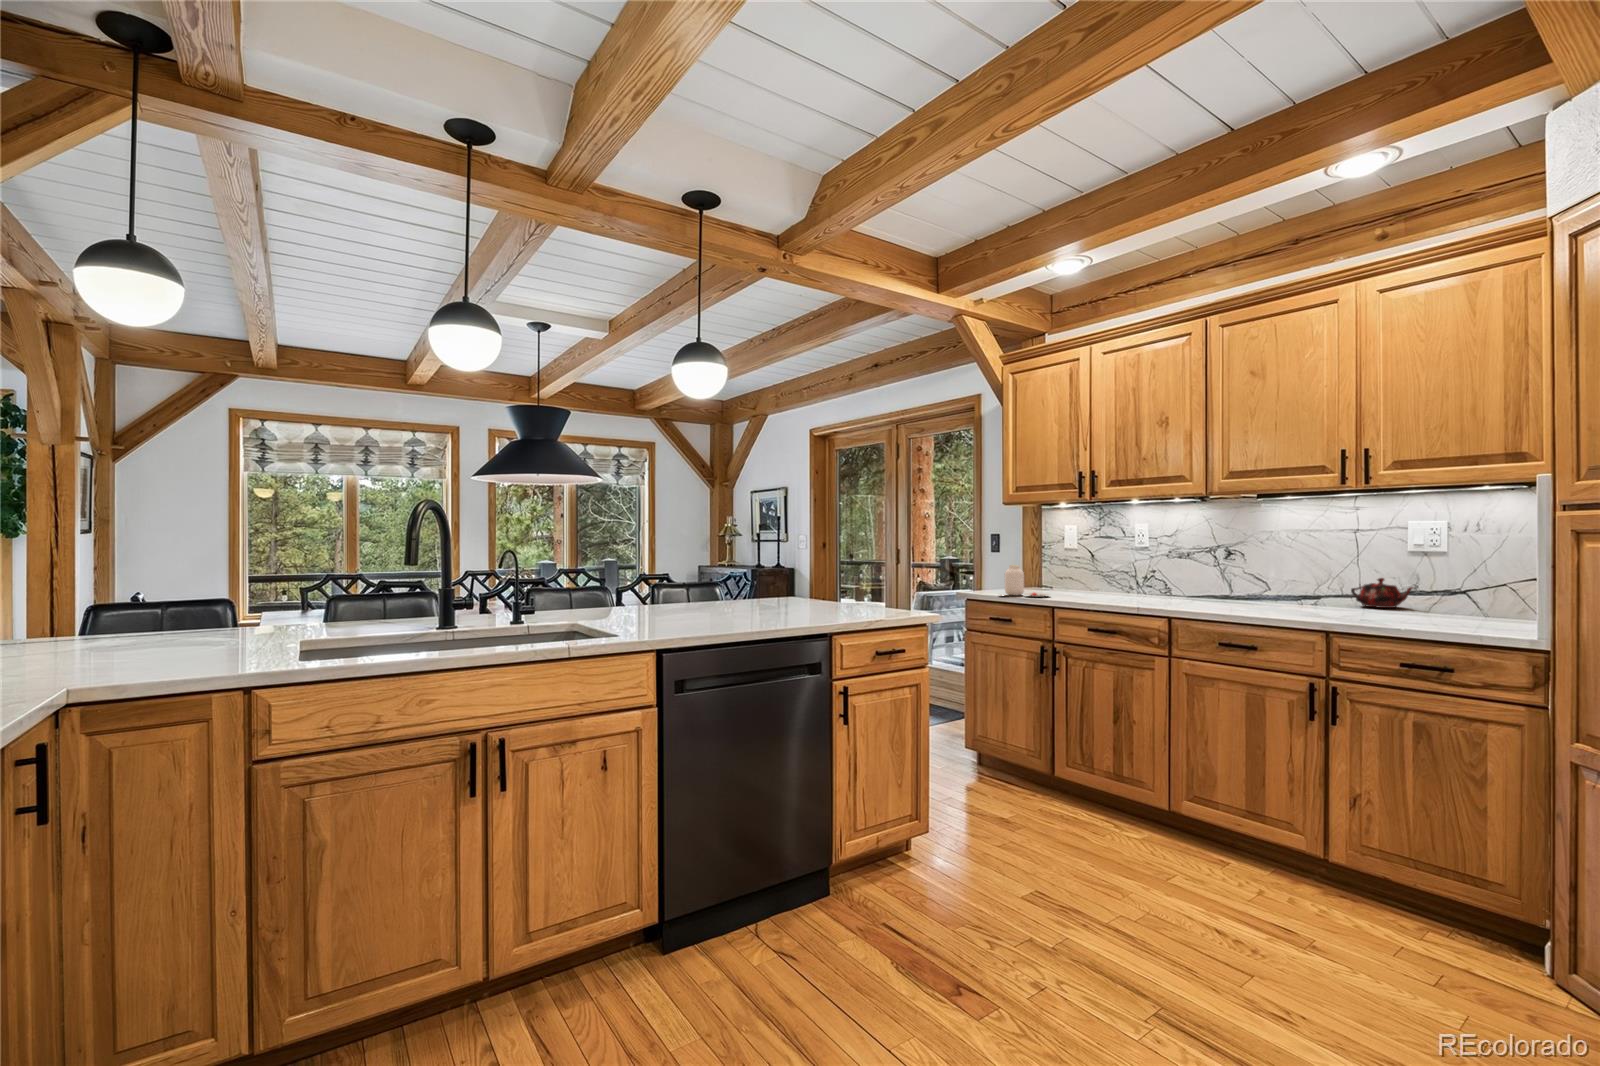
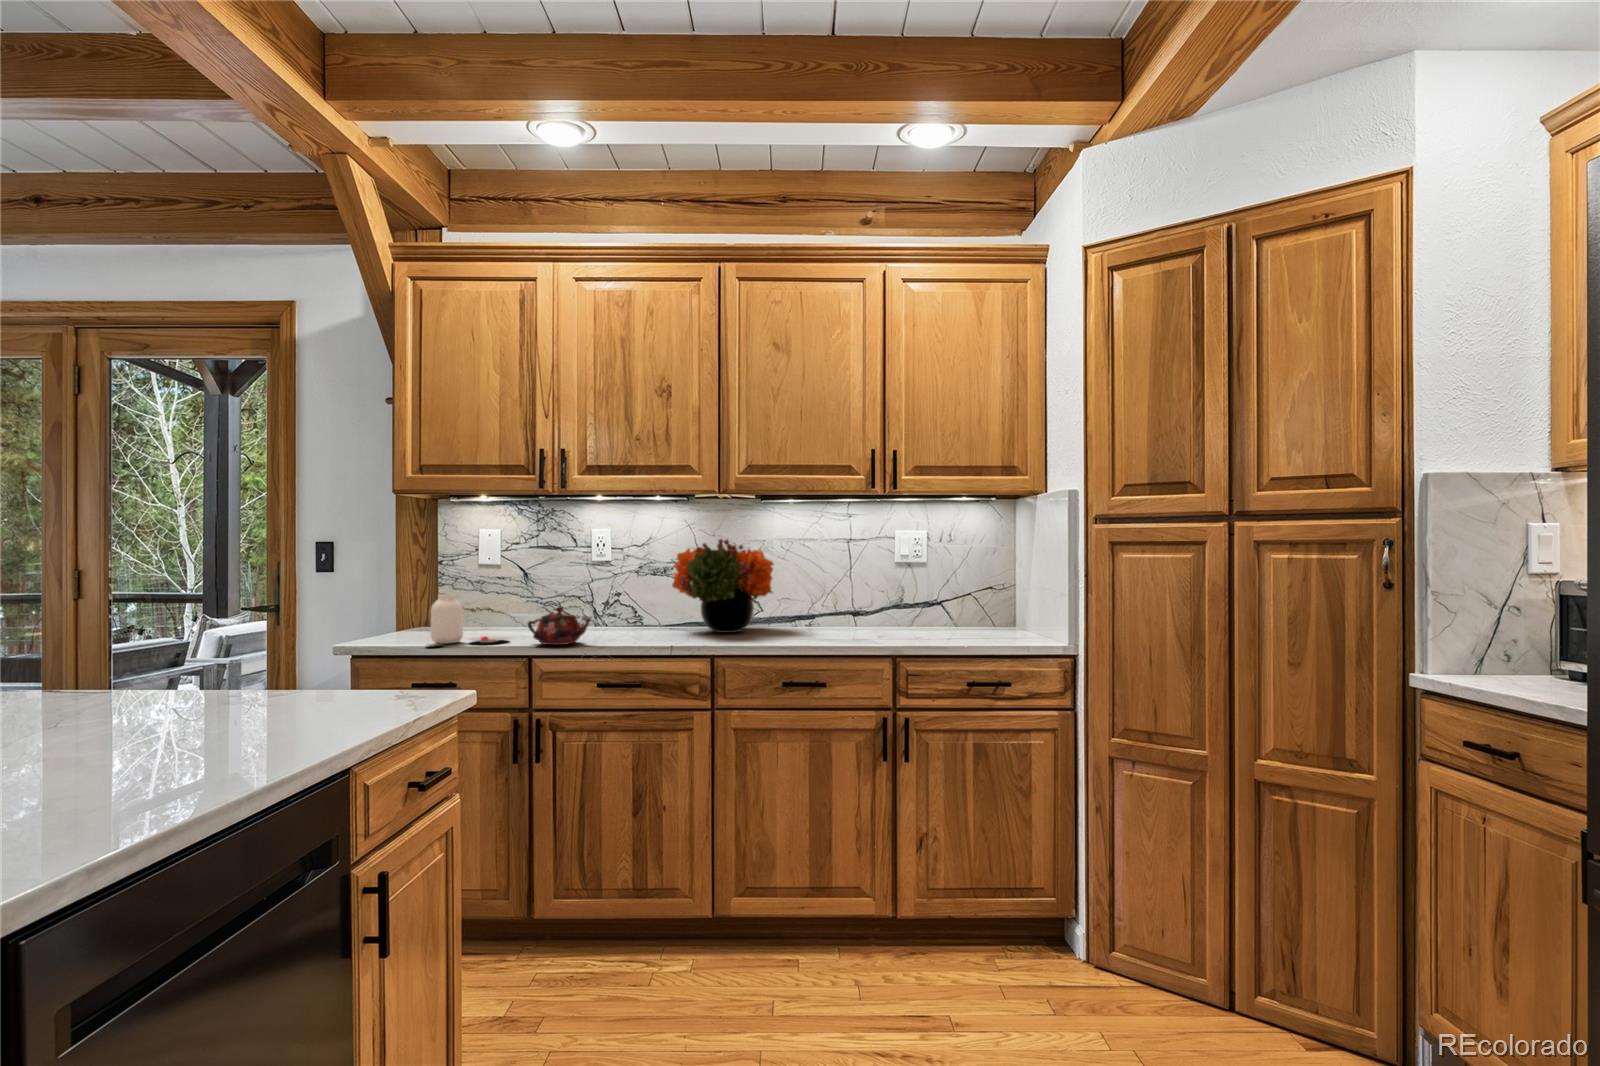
flower arrangement: none [1167,530,1260,604] -> present [672,539,774,633]
teapot: present [1351,578,1412,608] -> present [528,607,592,645]

